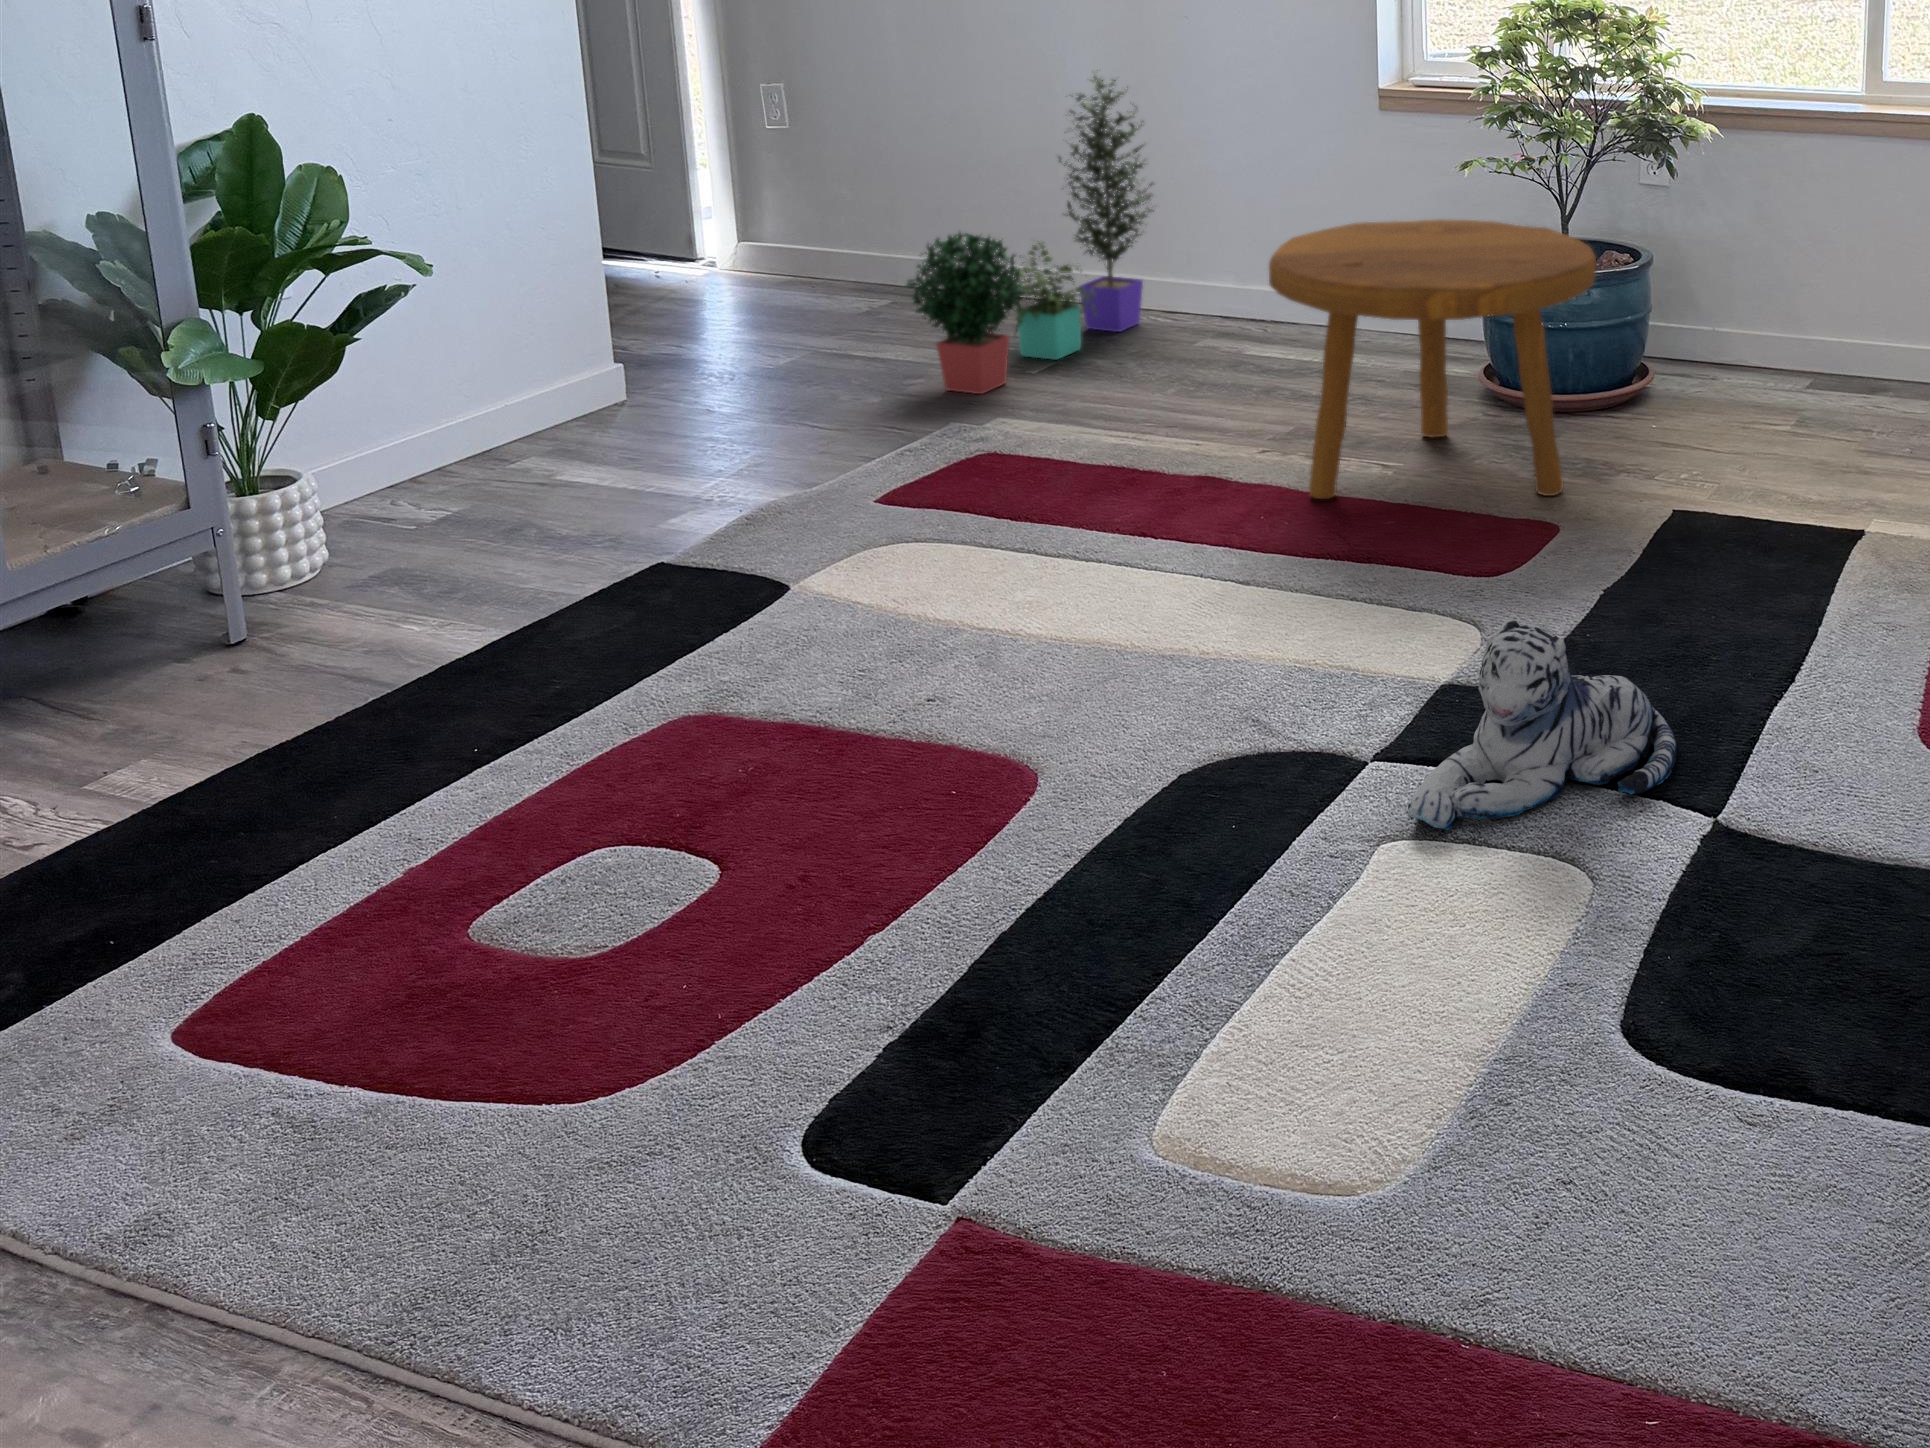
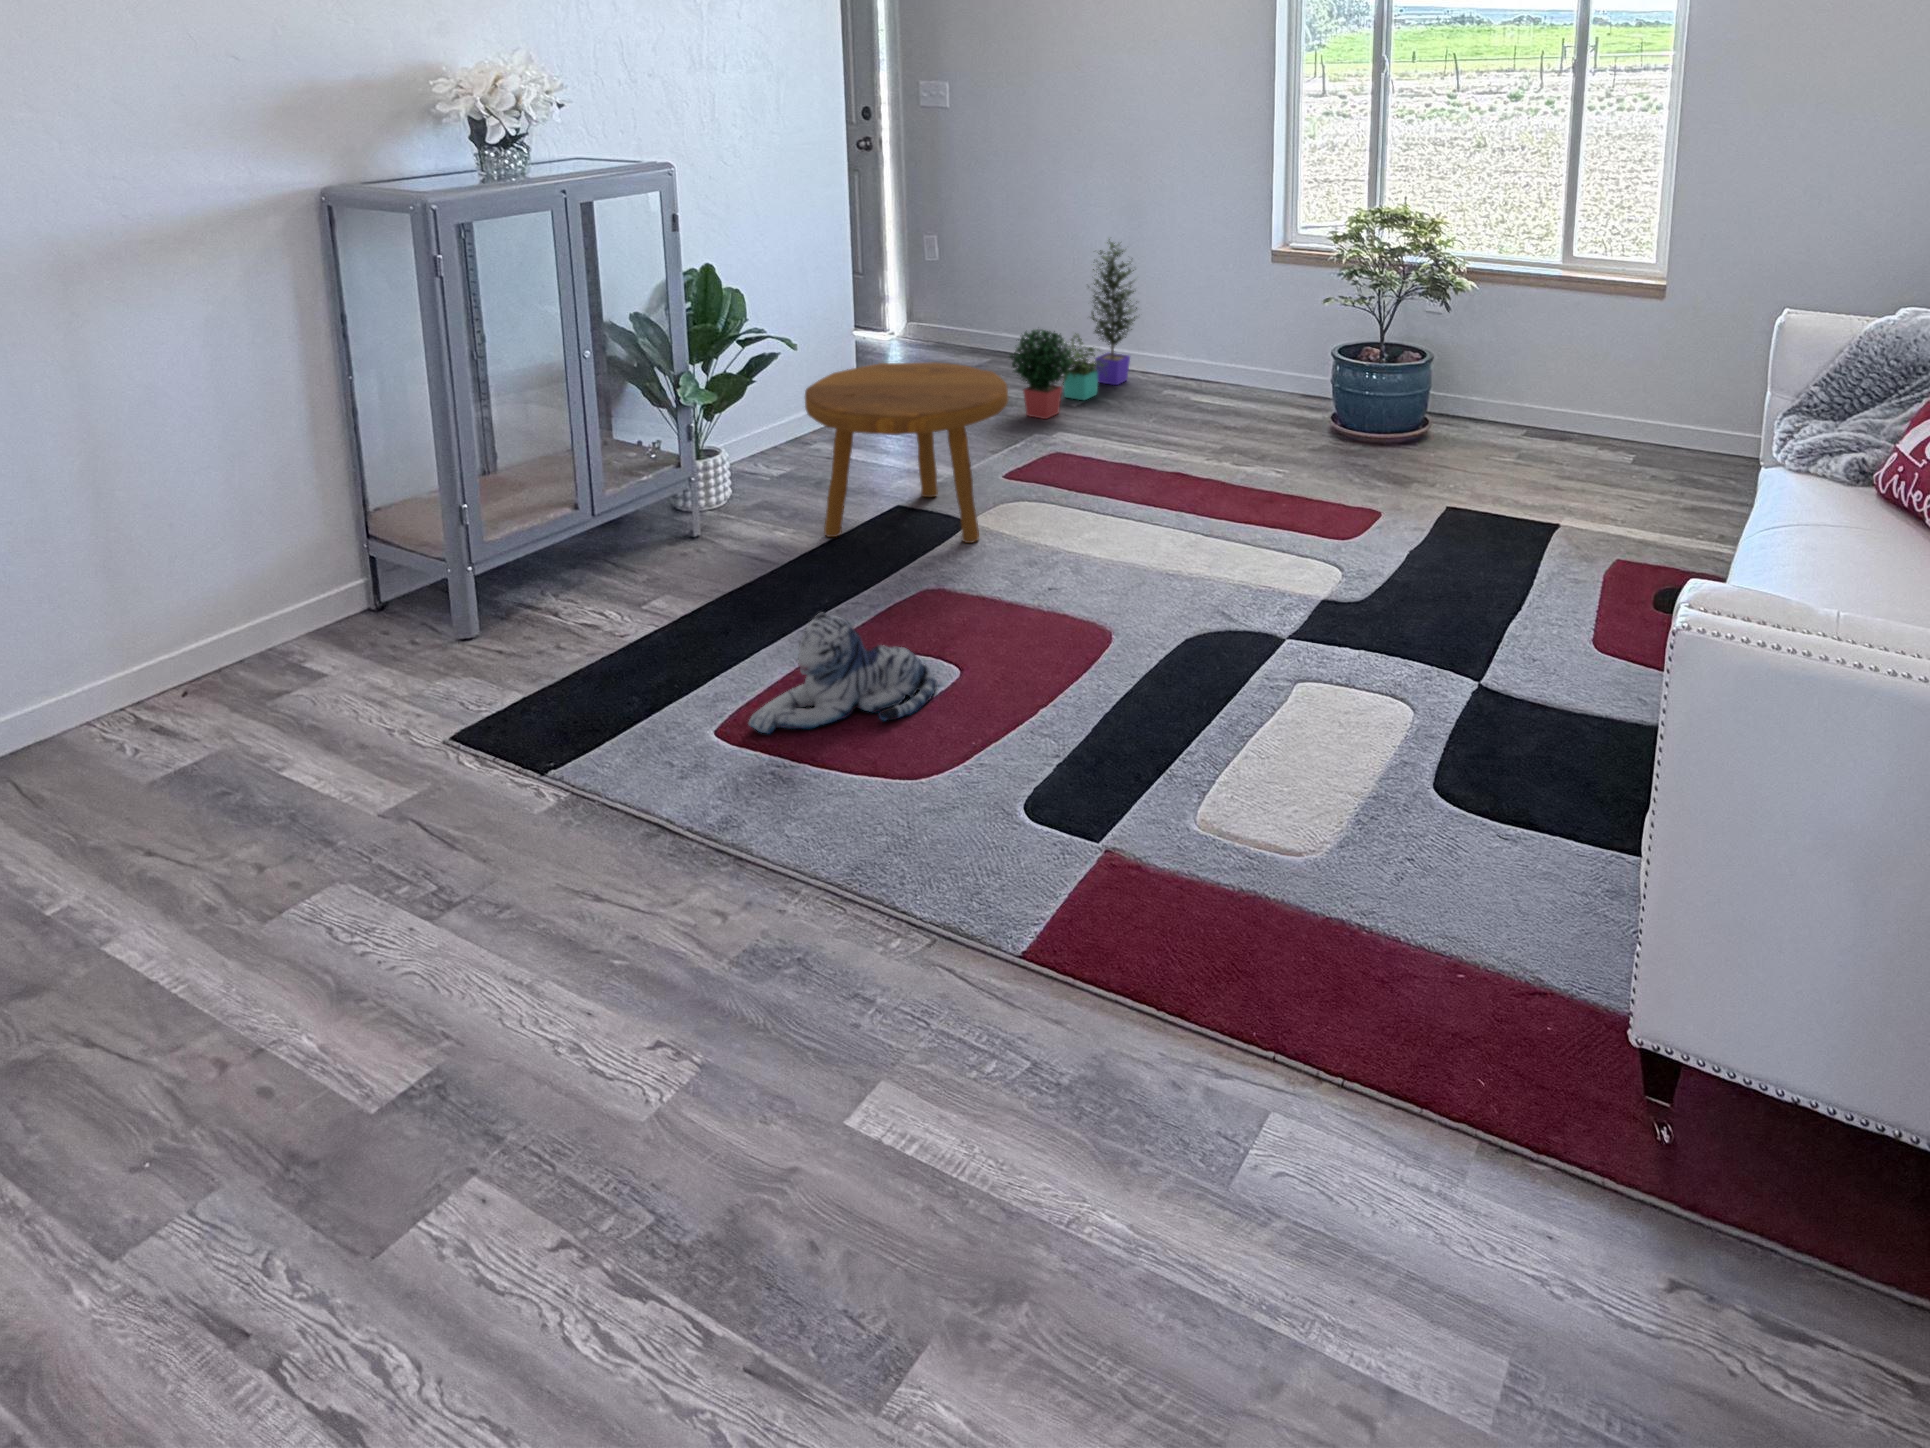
footstool: present [1269,219,1596,499] -> present [805,362,1008,543]
plush toy: present [1408,619,1677,830] -> present [749,613,937,734]

